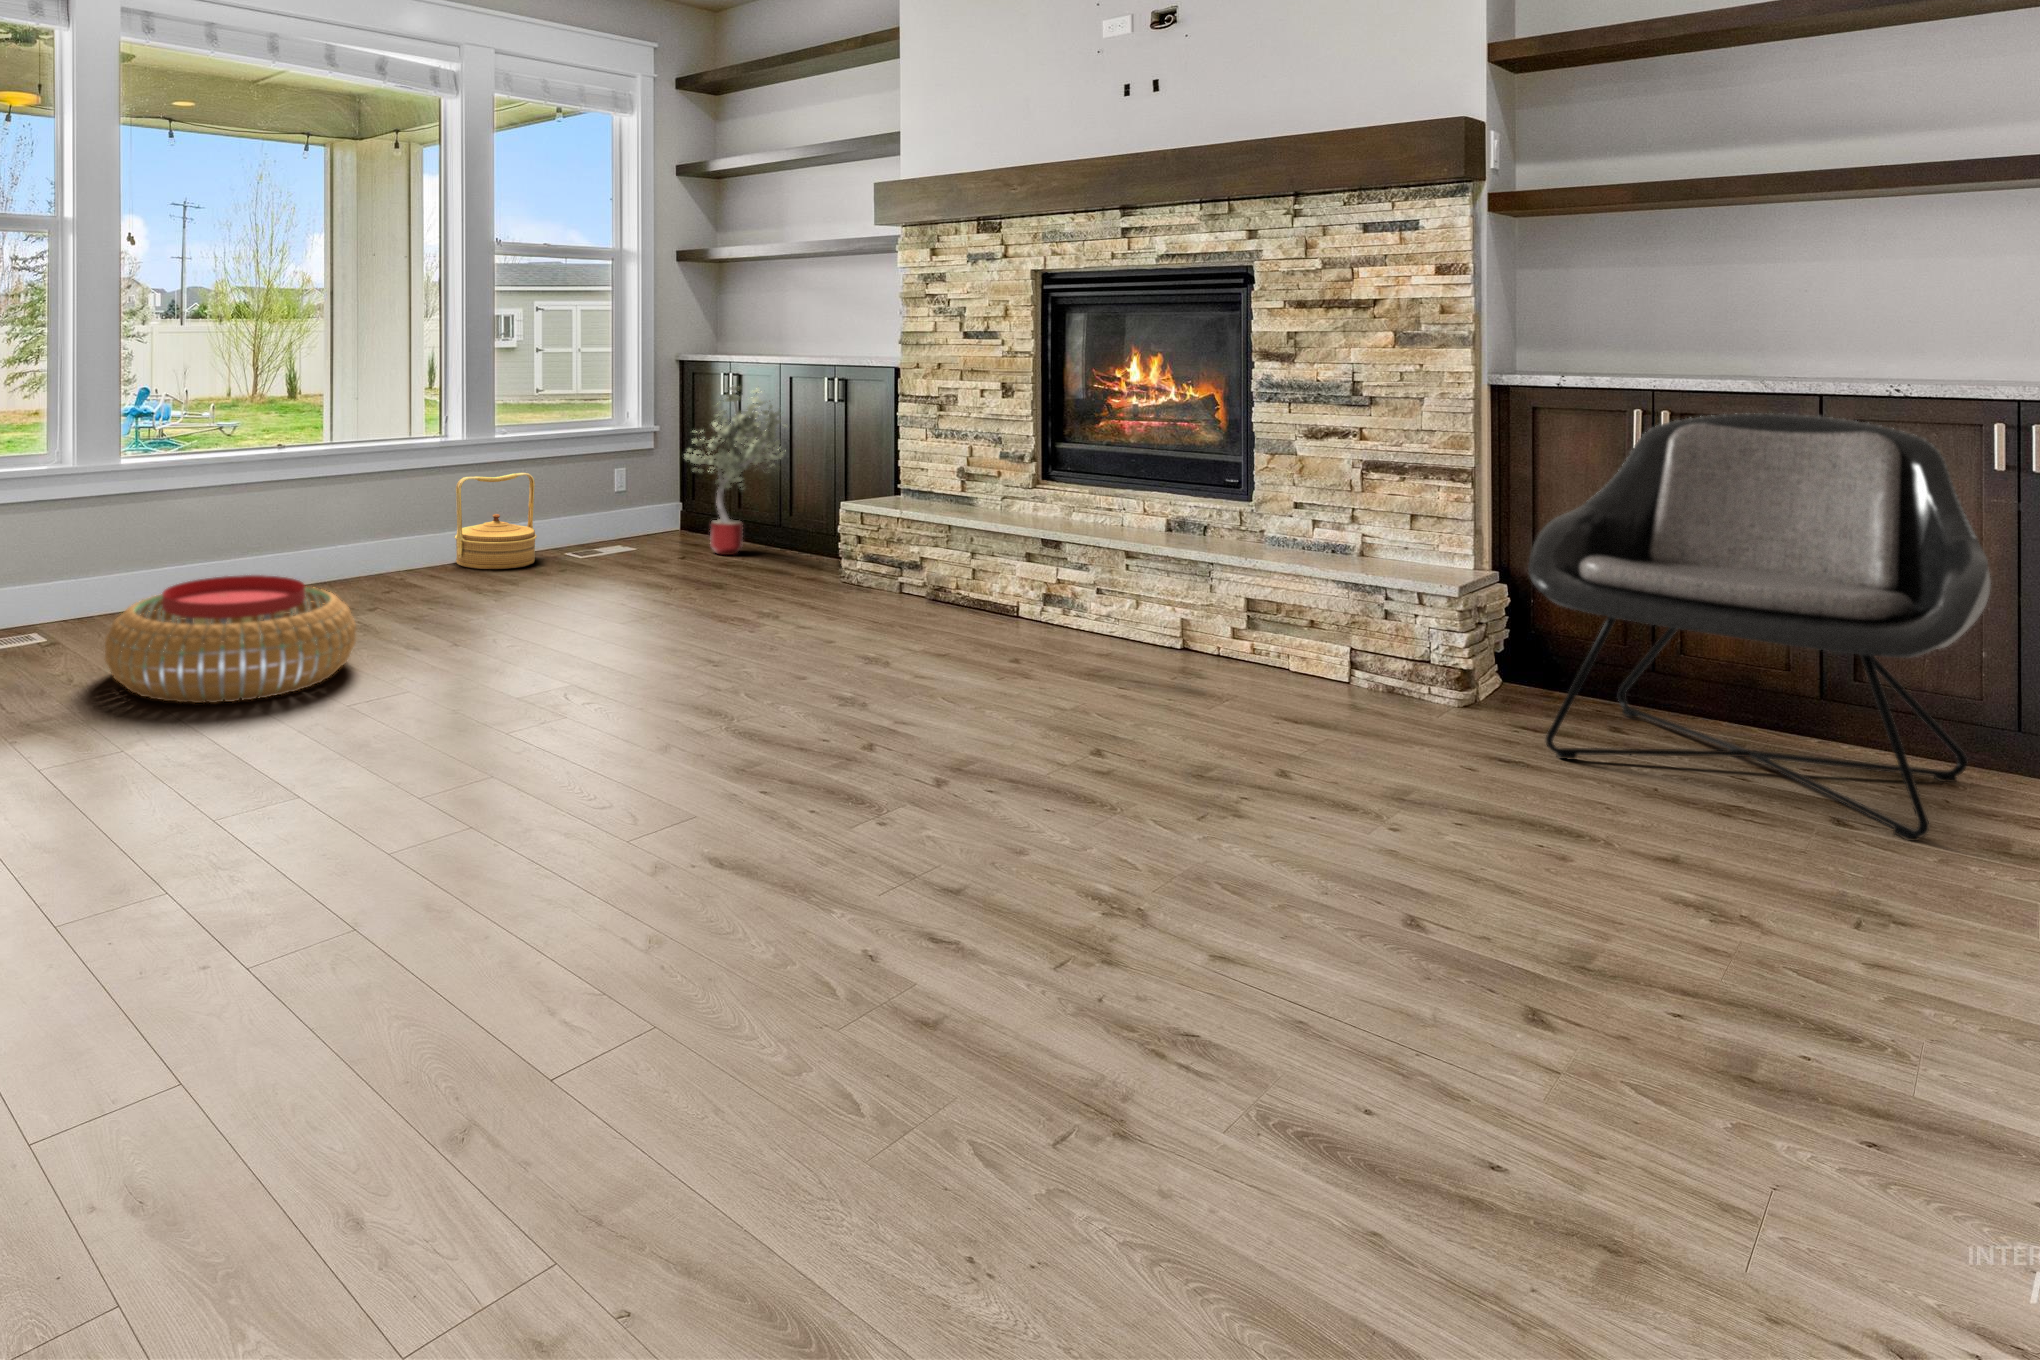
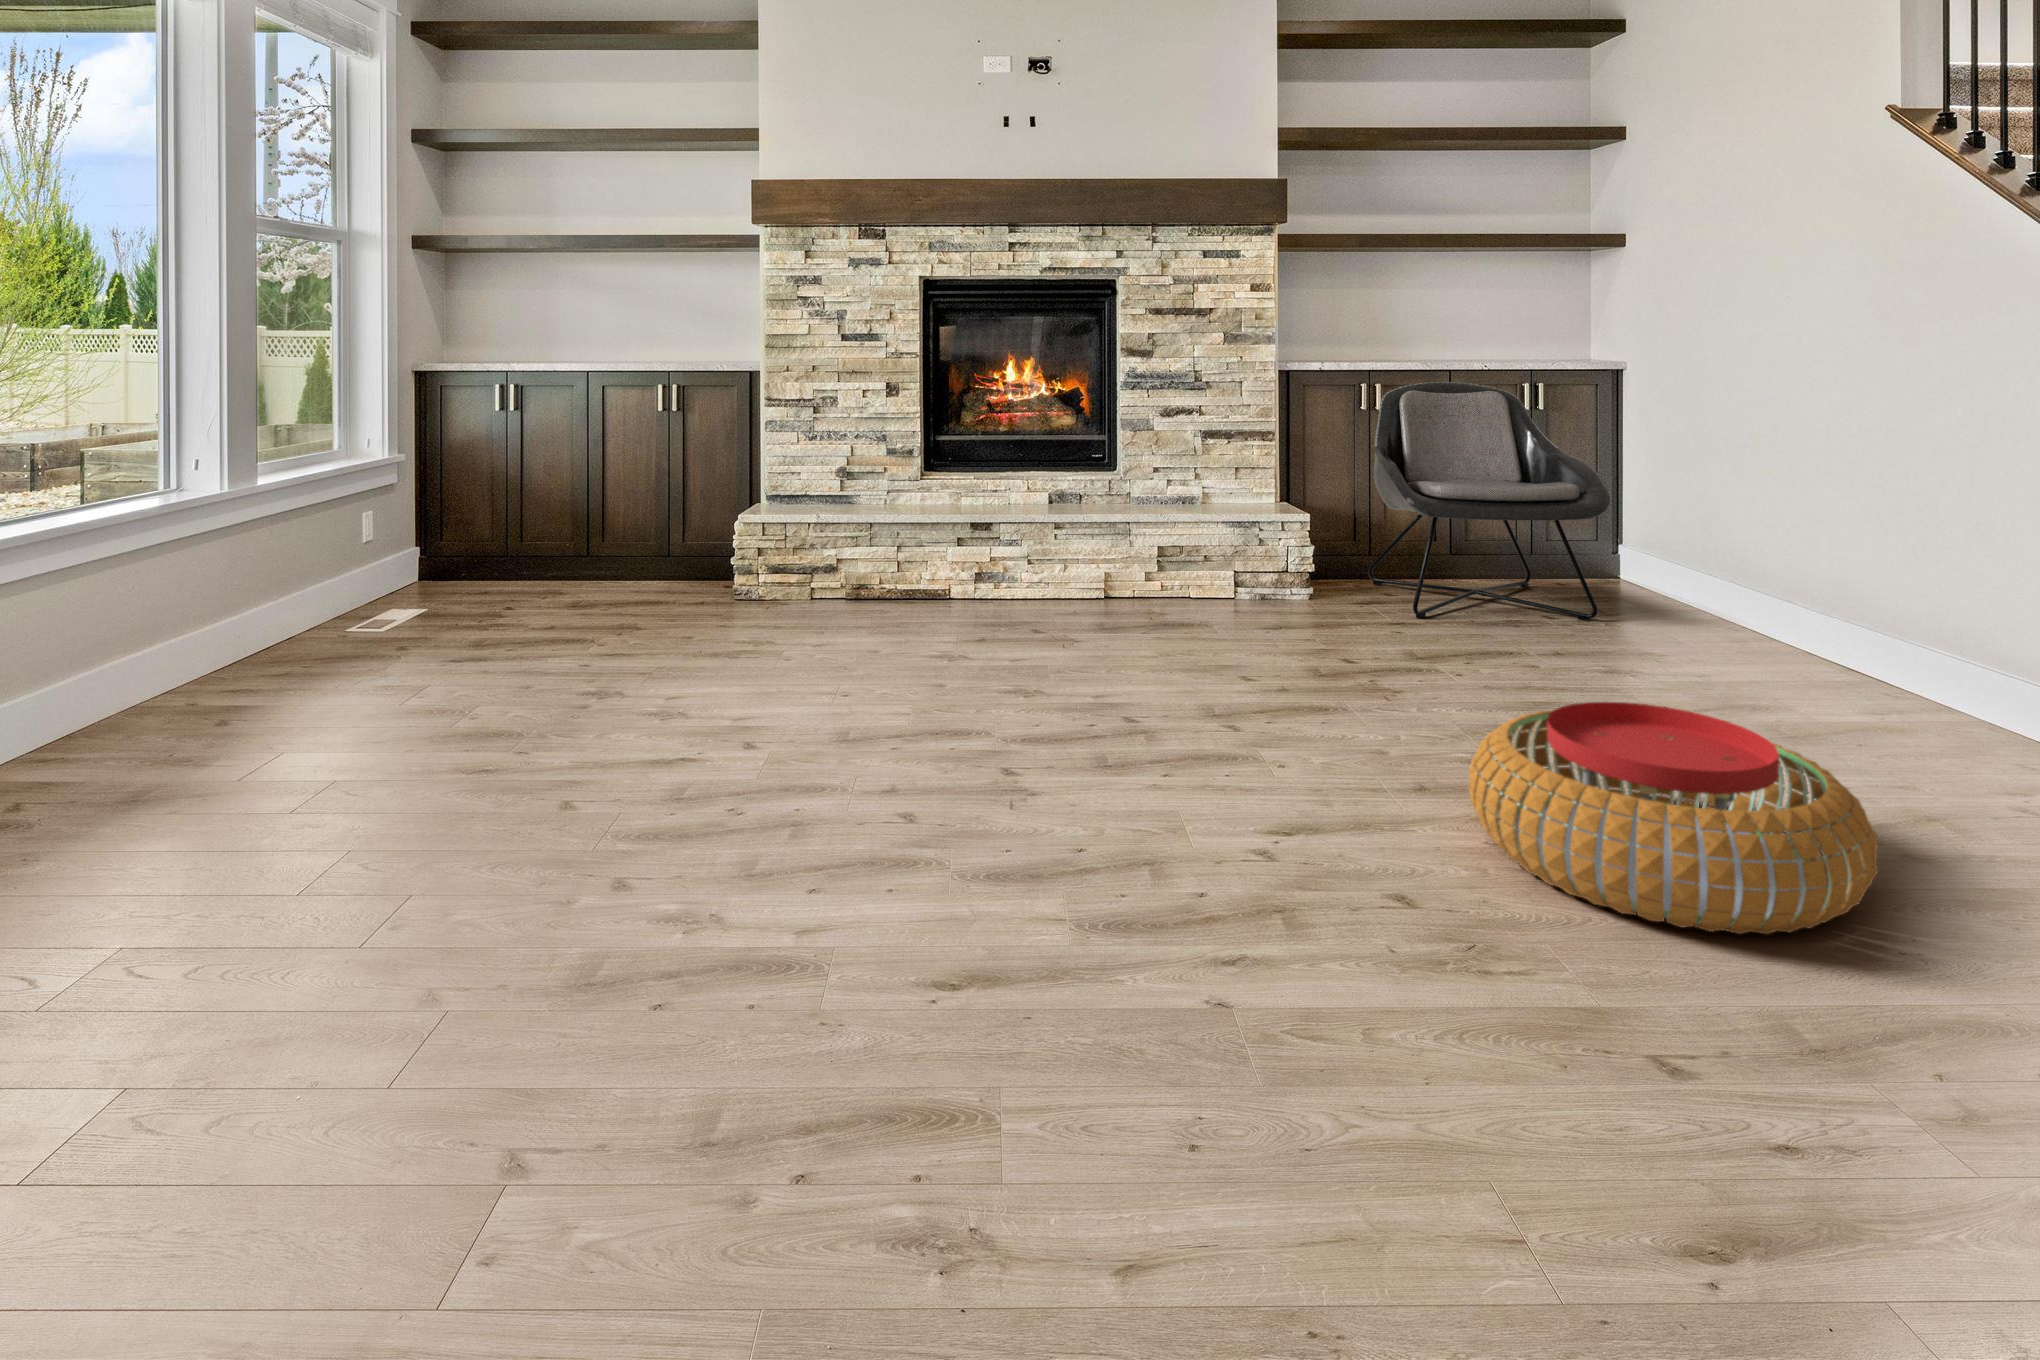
potted tree: present [685,386,786,555] -> none [479,398,640,598]
woven basket: present [455,473,537,569] -> none [229,535,362,681]
pouf: present [105,575,356,703] -> present [1469,702,1878,934]

